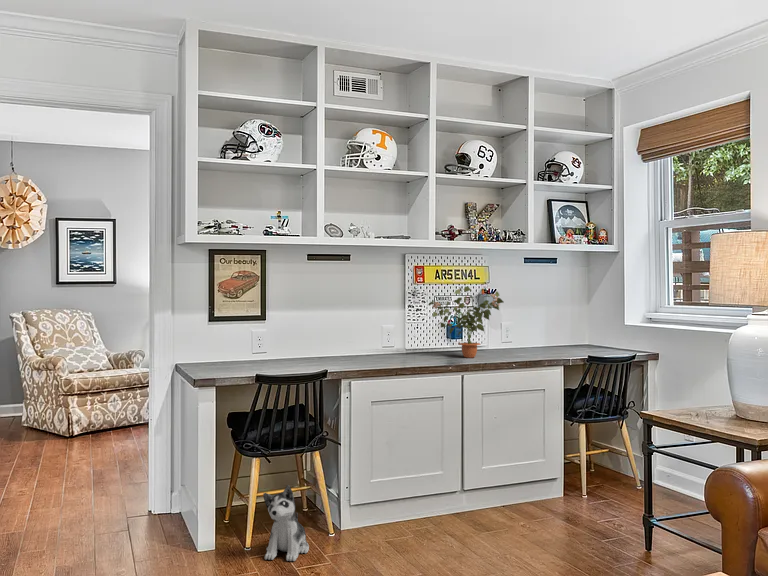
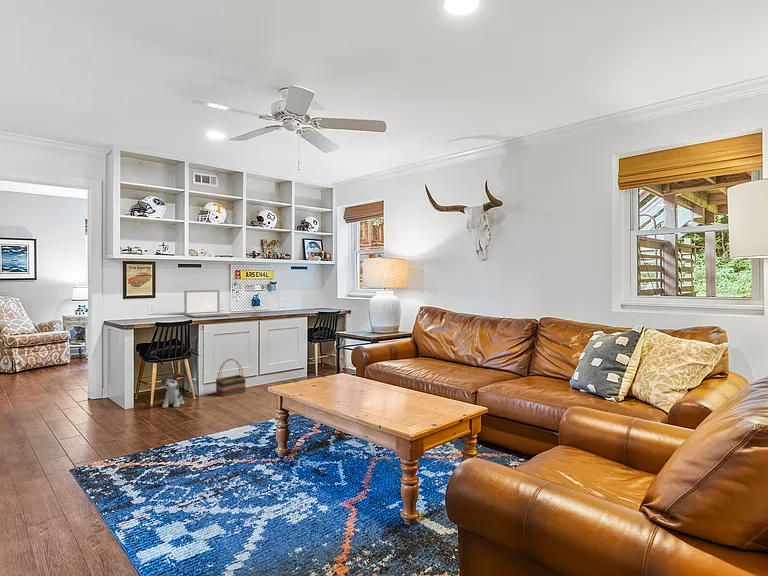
potted plant: present [428,287,503,358] -> none [242,281,280,315]
laptop: none [318,305,404,361] -> present [184,290,230,317]
basket: none [374,455,435,537] -> present [216,359,246,396]

